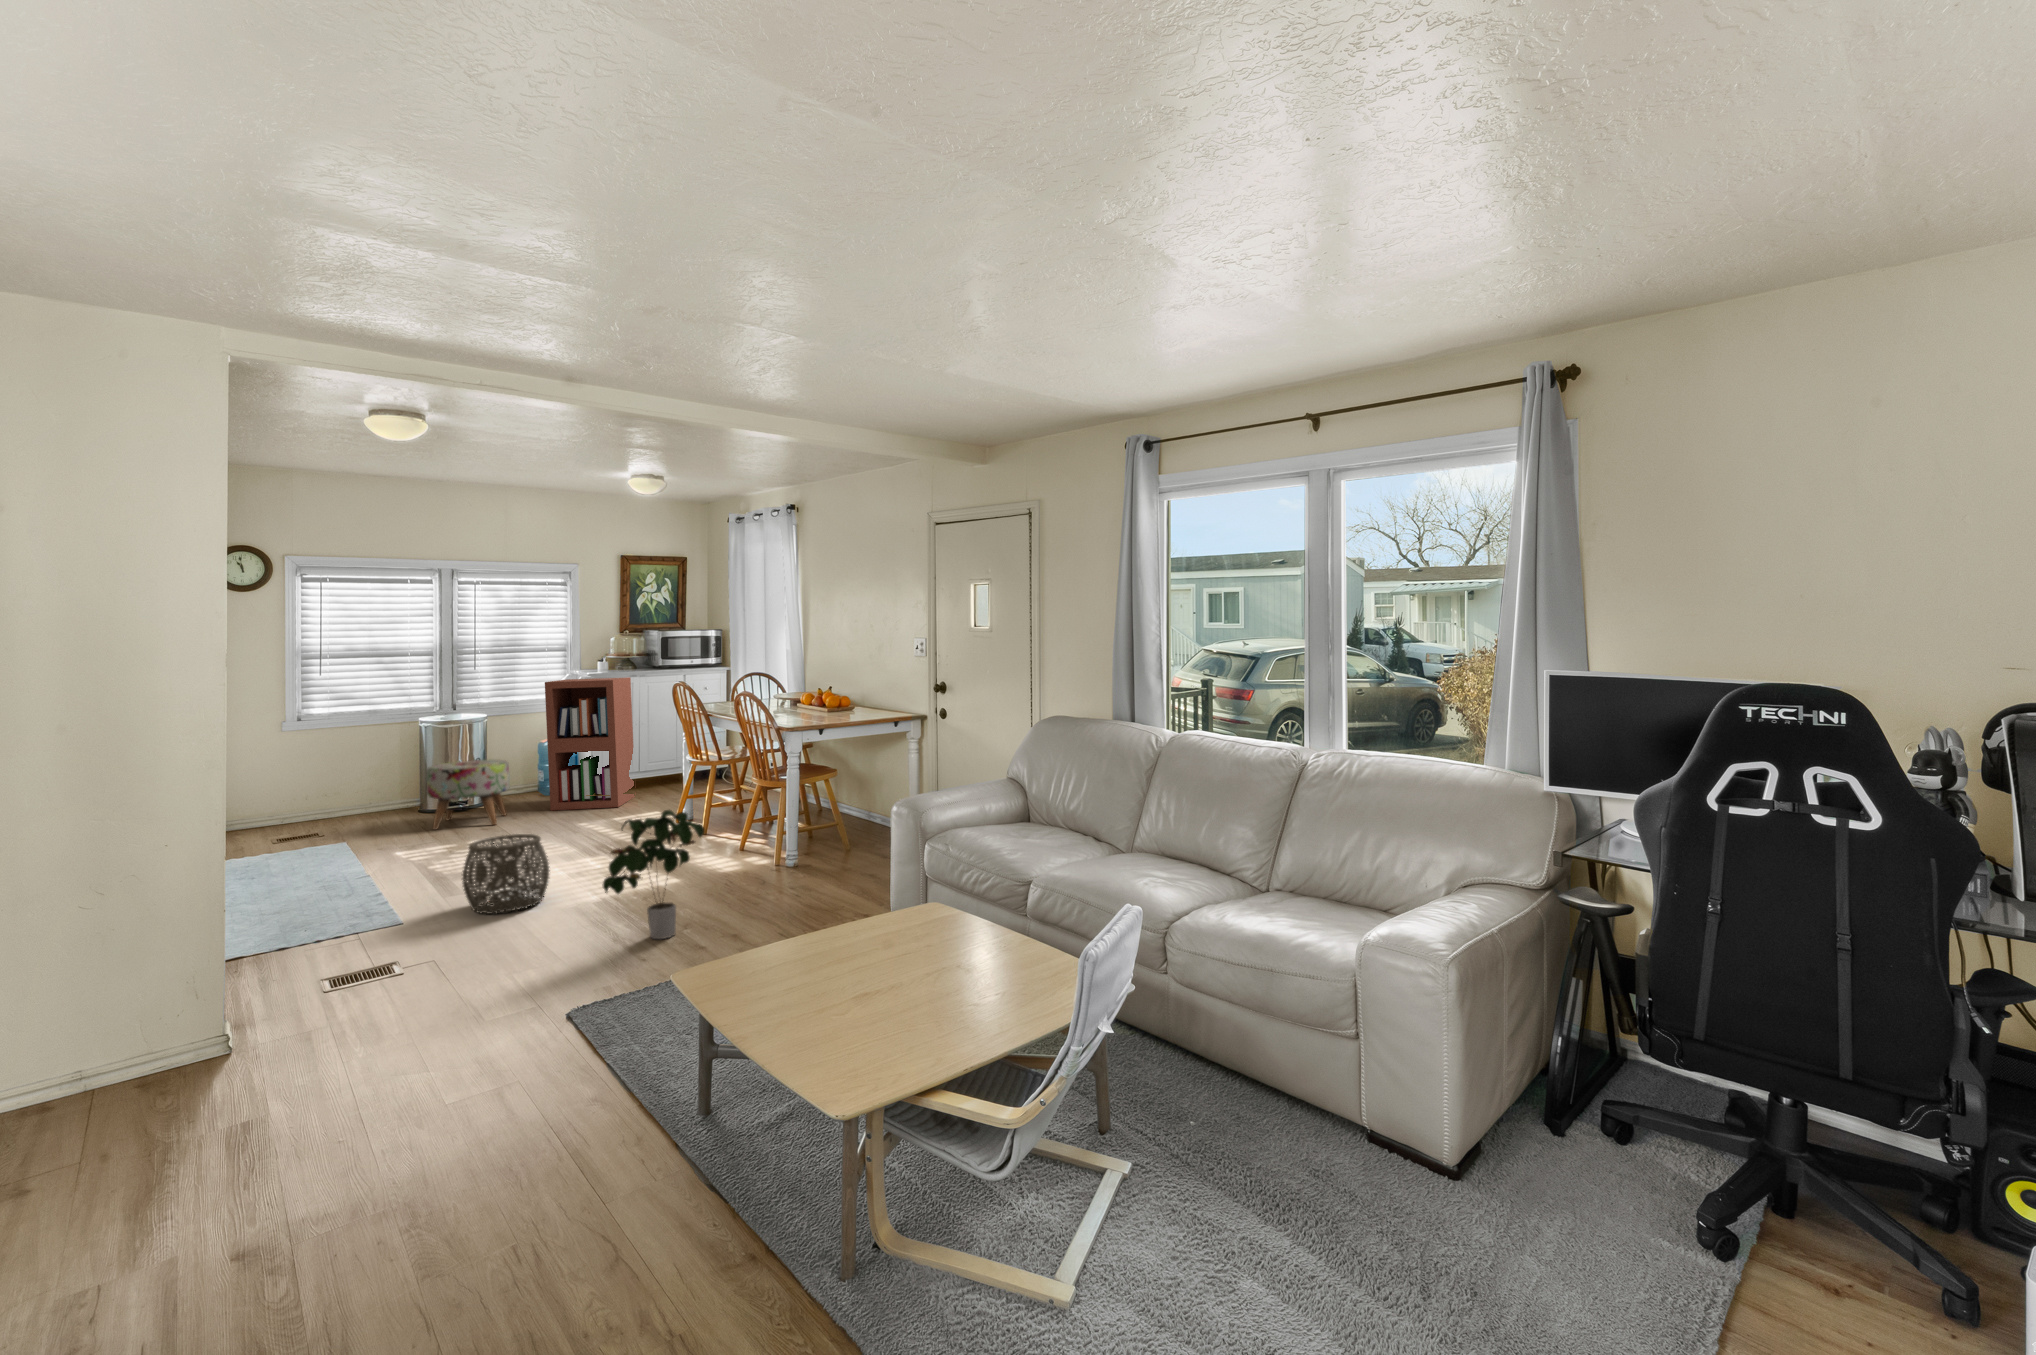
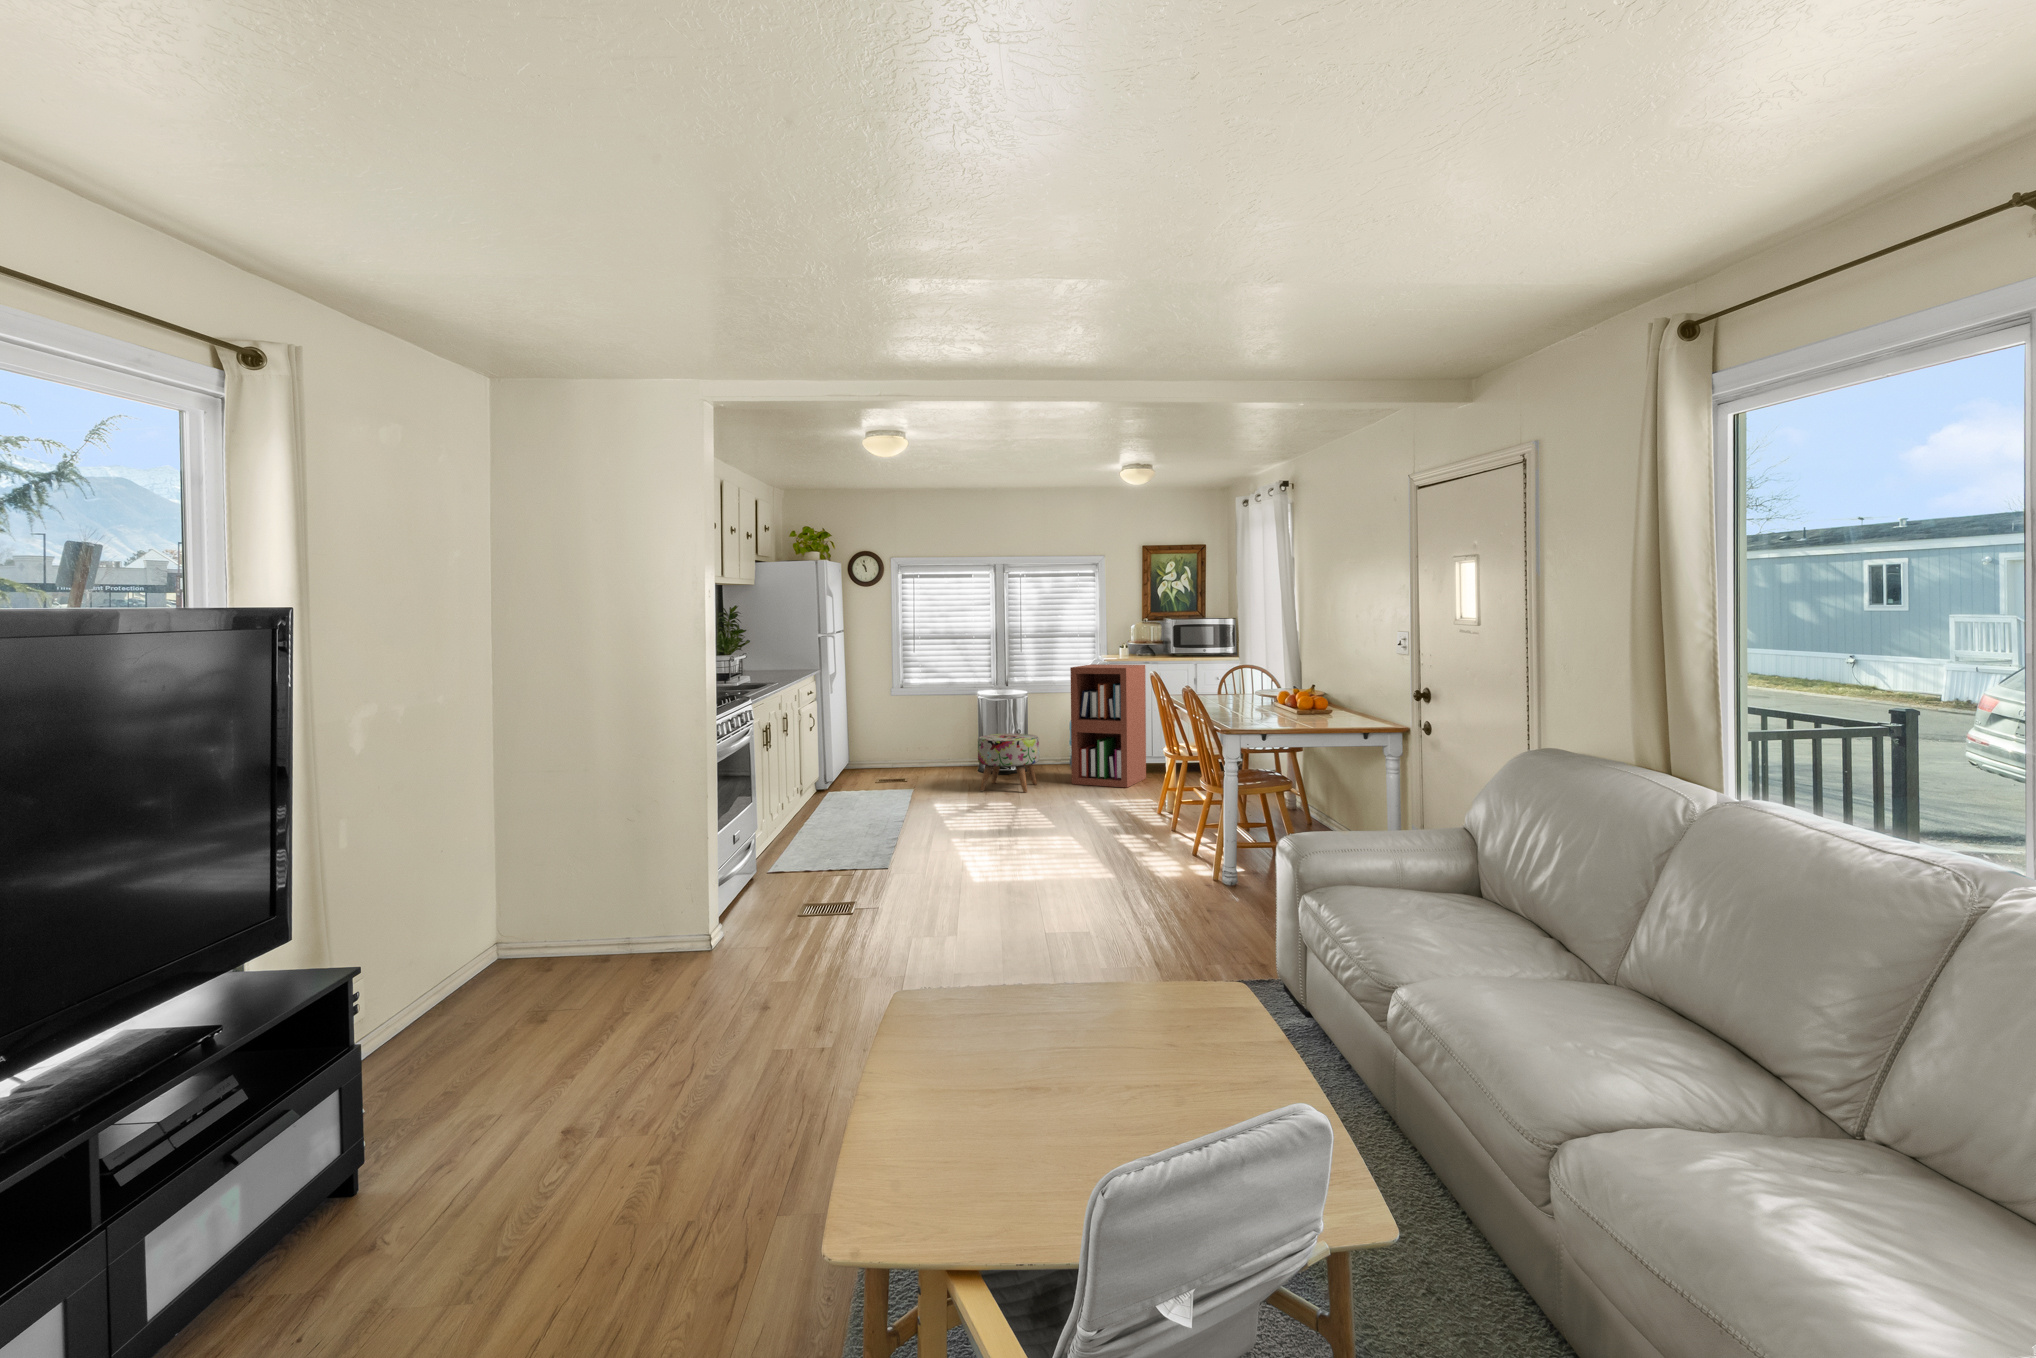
potted plant: present [603,810,705,939] -> none [1065,803,1158,919]
woven basket: present [462,834,549,914] -> none [978,806,1043,873]

